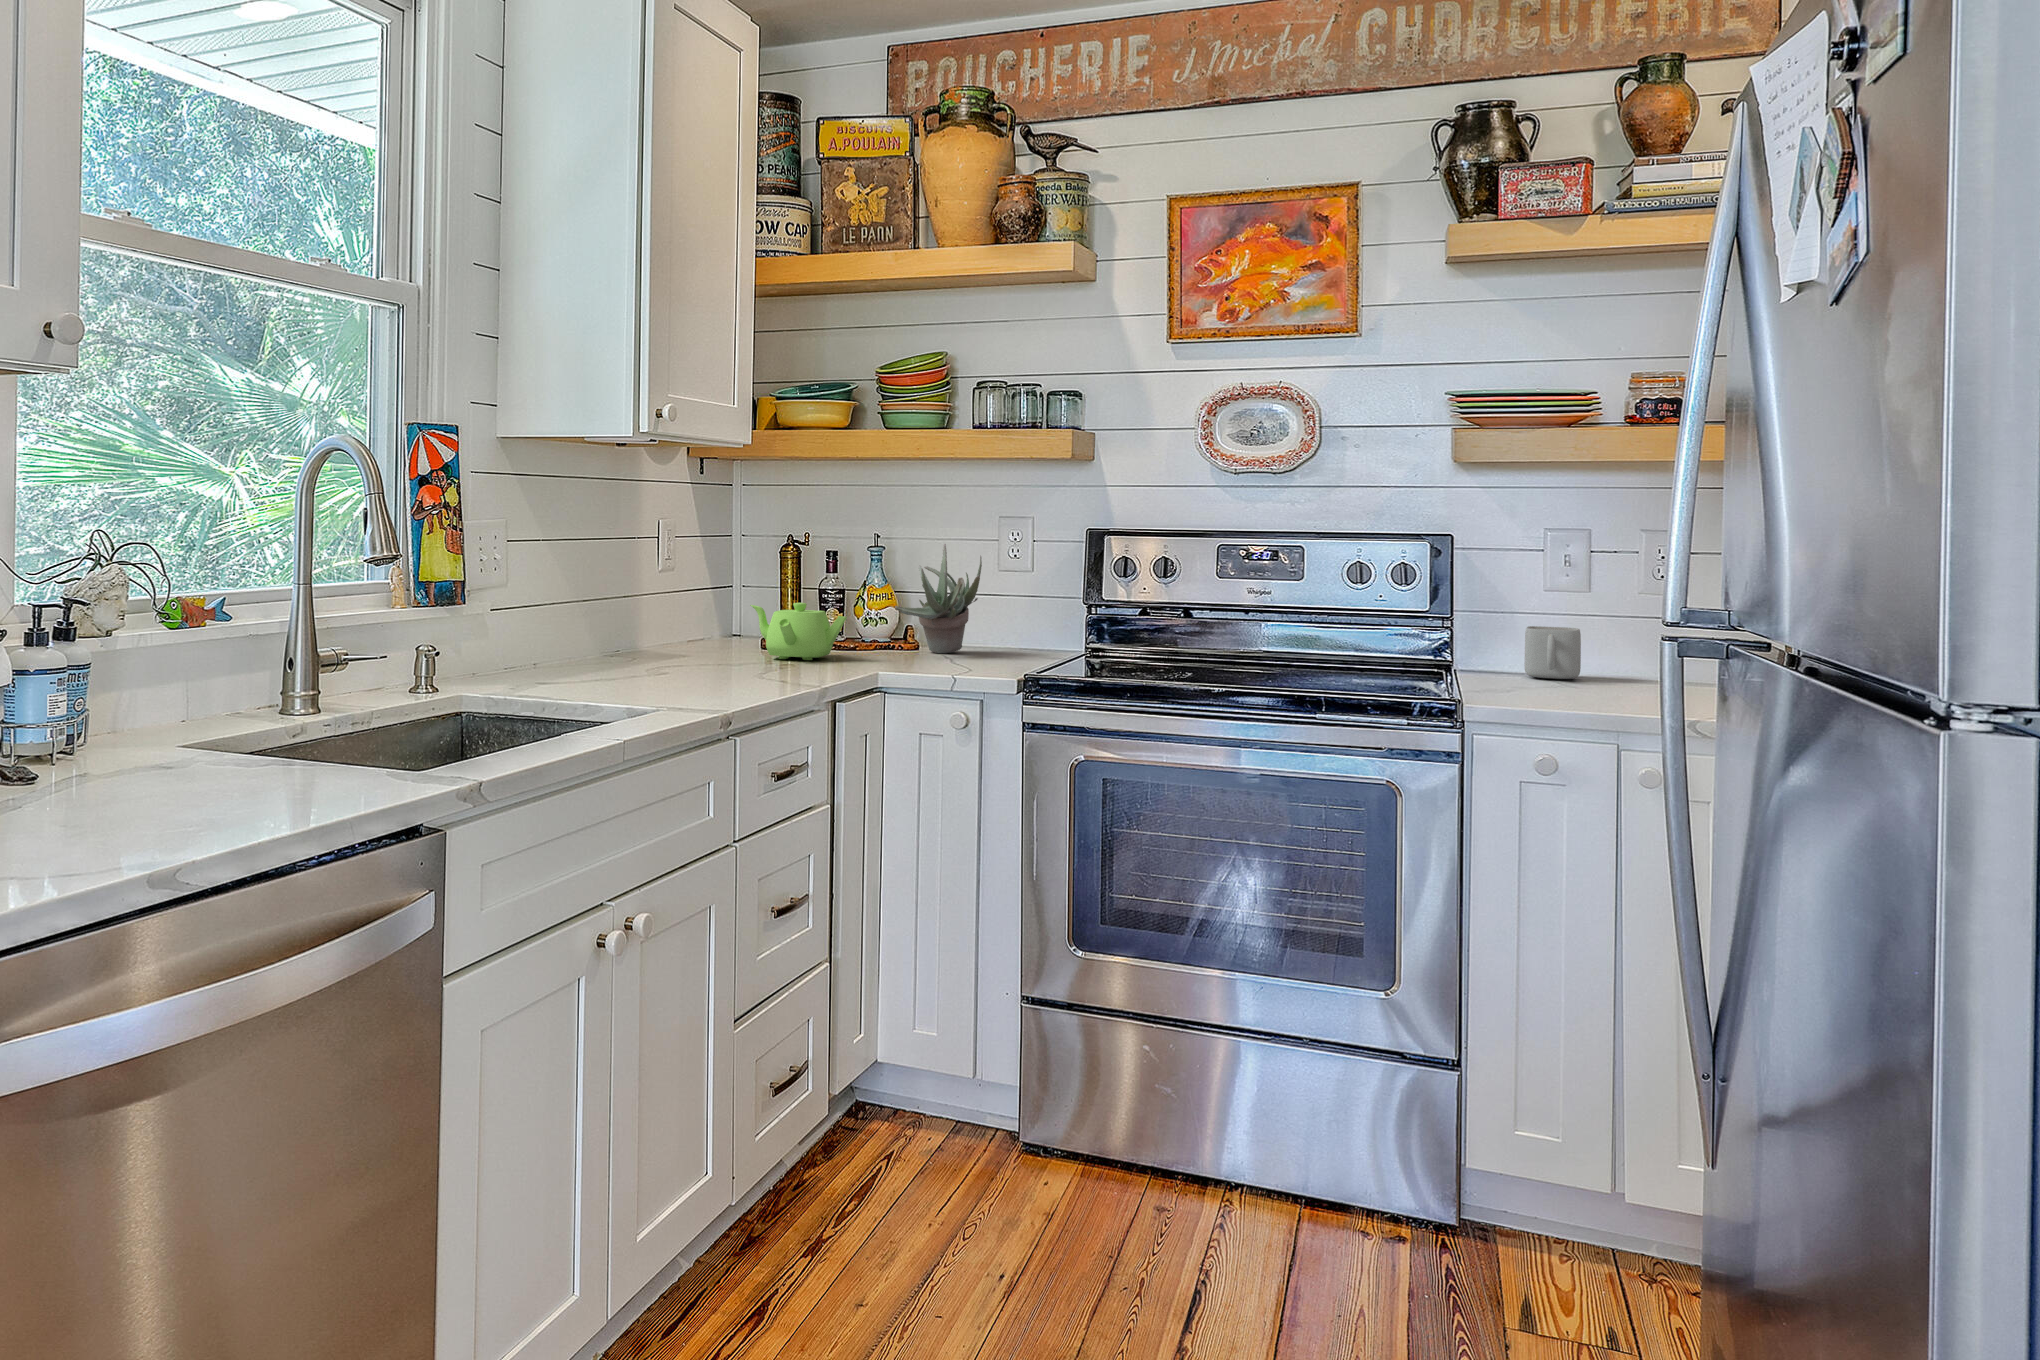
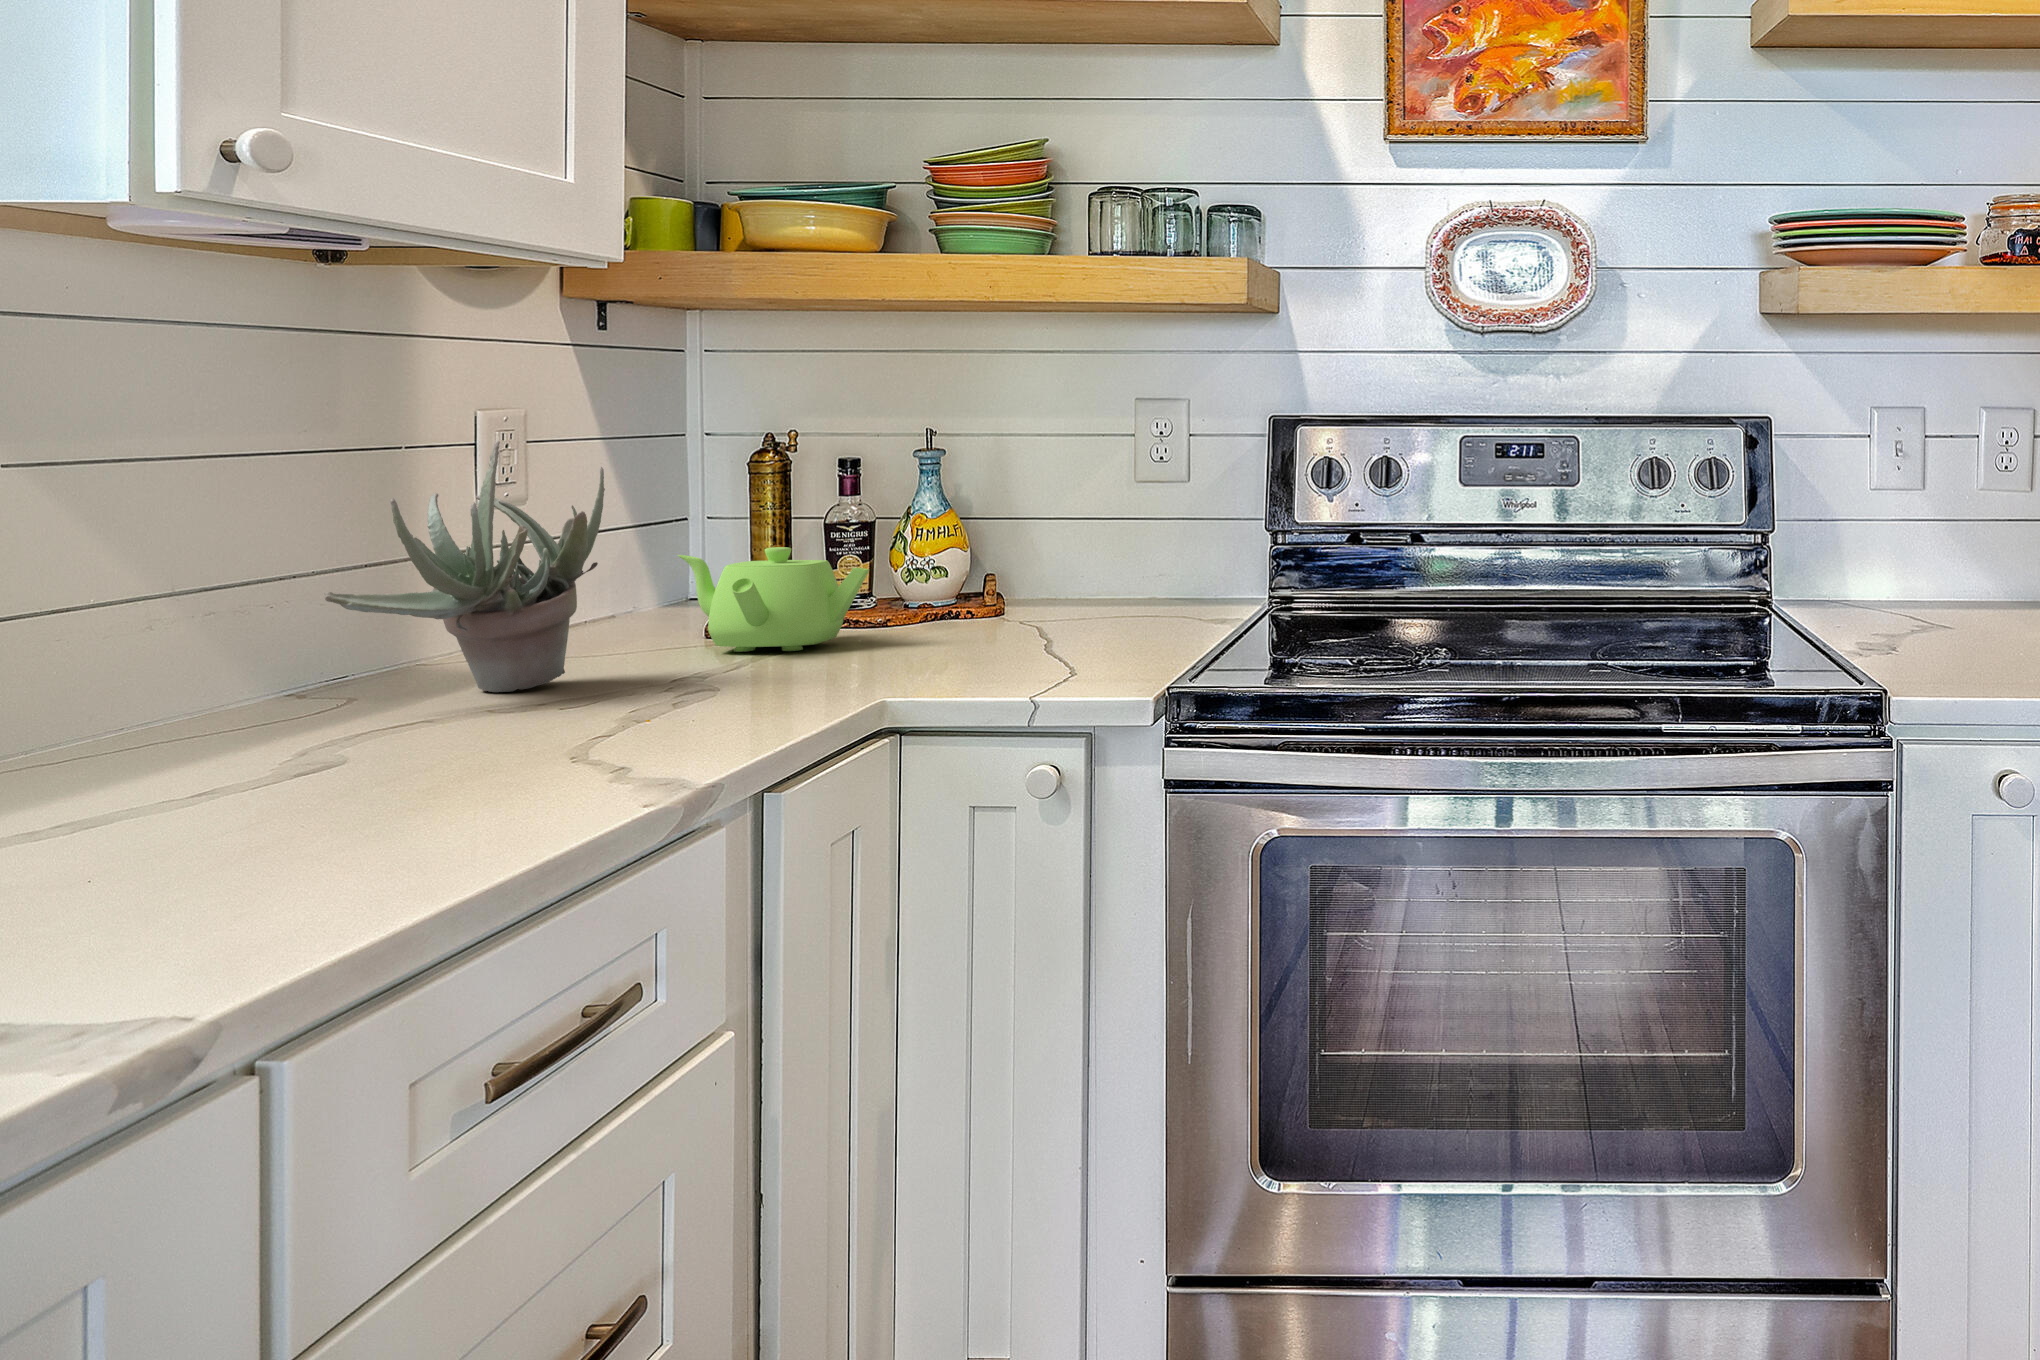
succulent plant: present [895,544,982,653] -> present [325,441,605,692]
mug: present [1524,626,1581,679] -> none [1871,538,1943,608]

